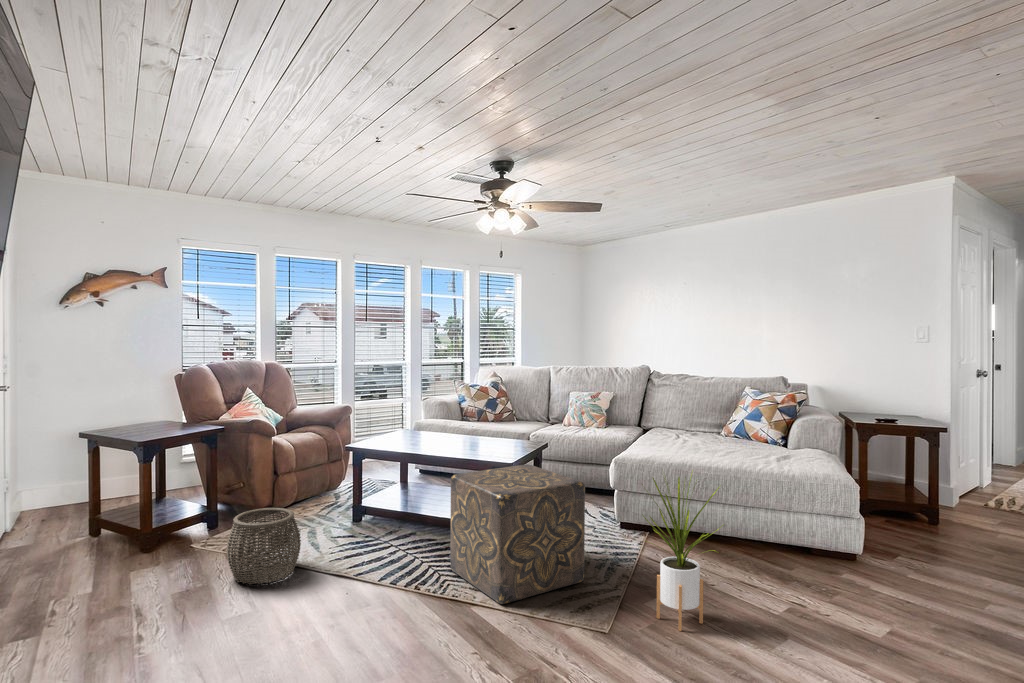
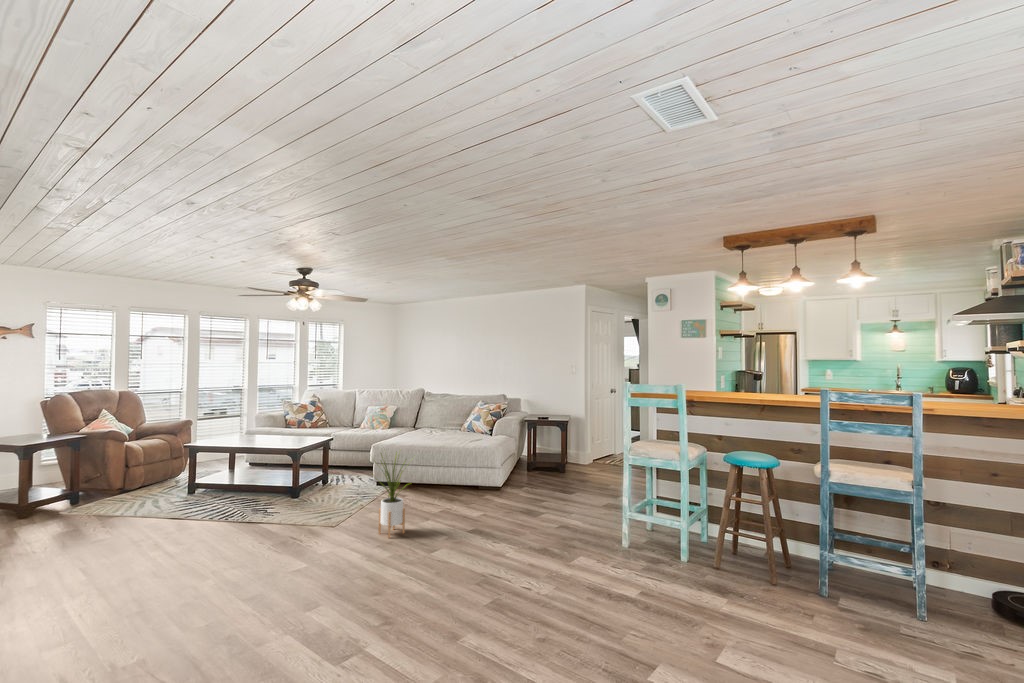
ottoman: present [450,464,585,604] -> none [255,451,345,536]
woven basket: present [227,508,301,584] -> none [81,489,142,542]

